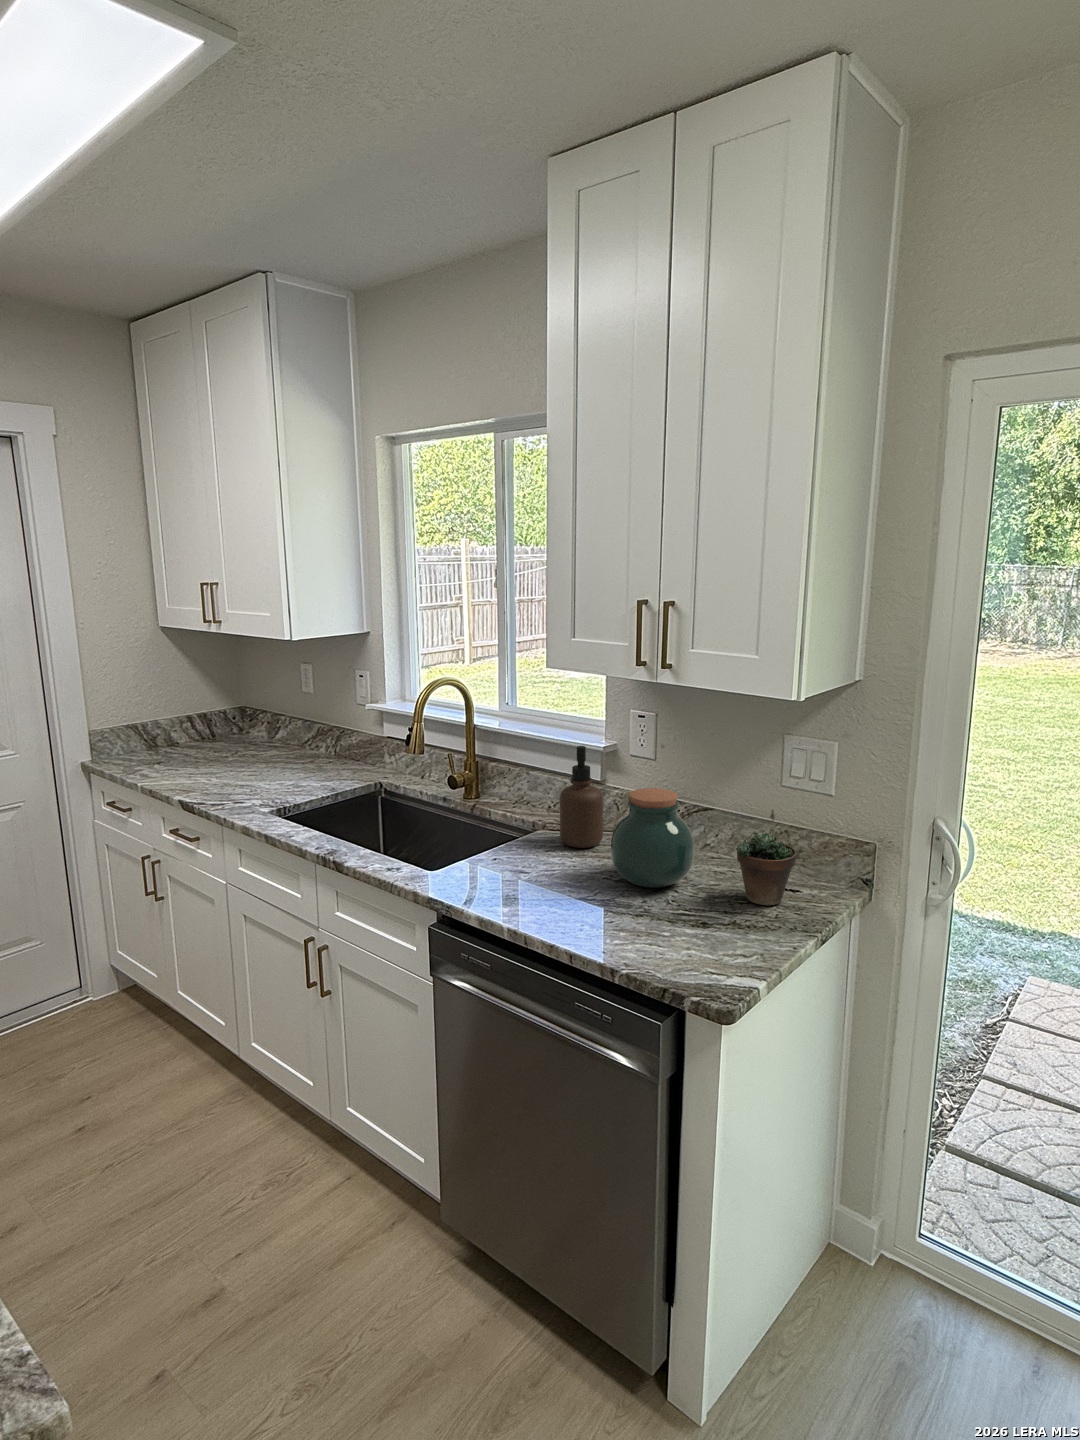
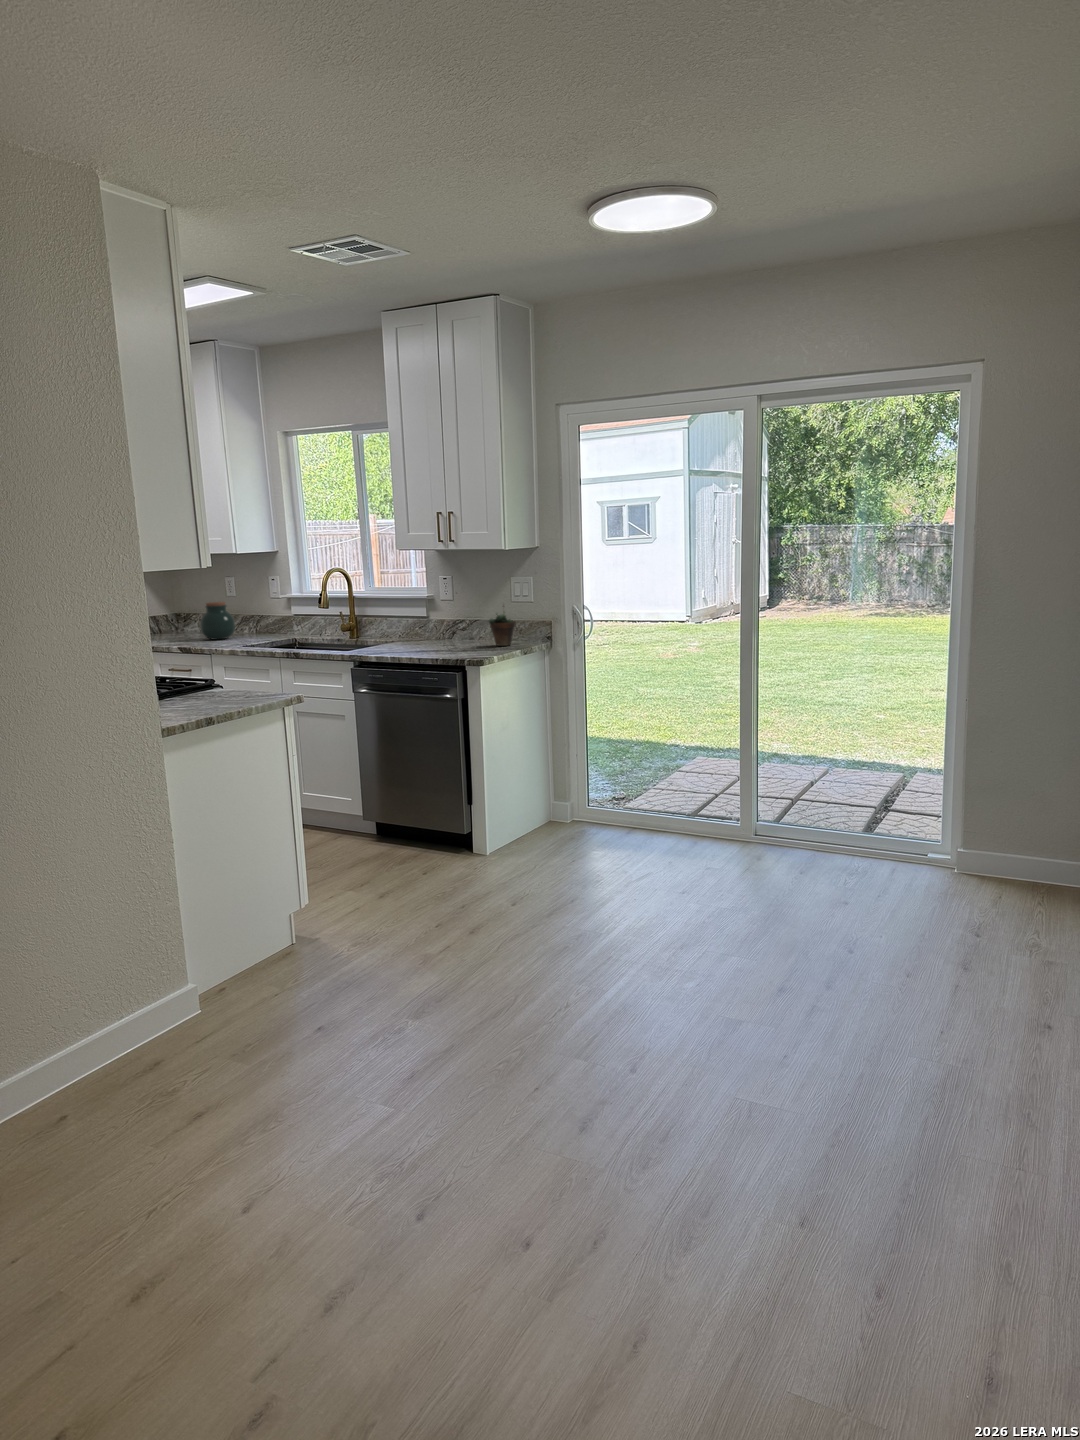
soap dispenser: present [560,746,603,848] -> none [406,592,429,643]
jar: present [611,788,694,888] -> present [200,602,236,640]

